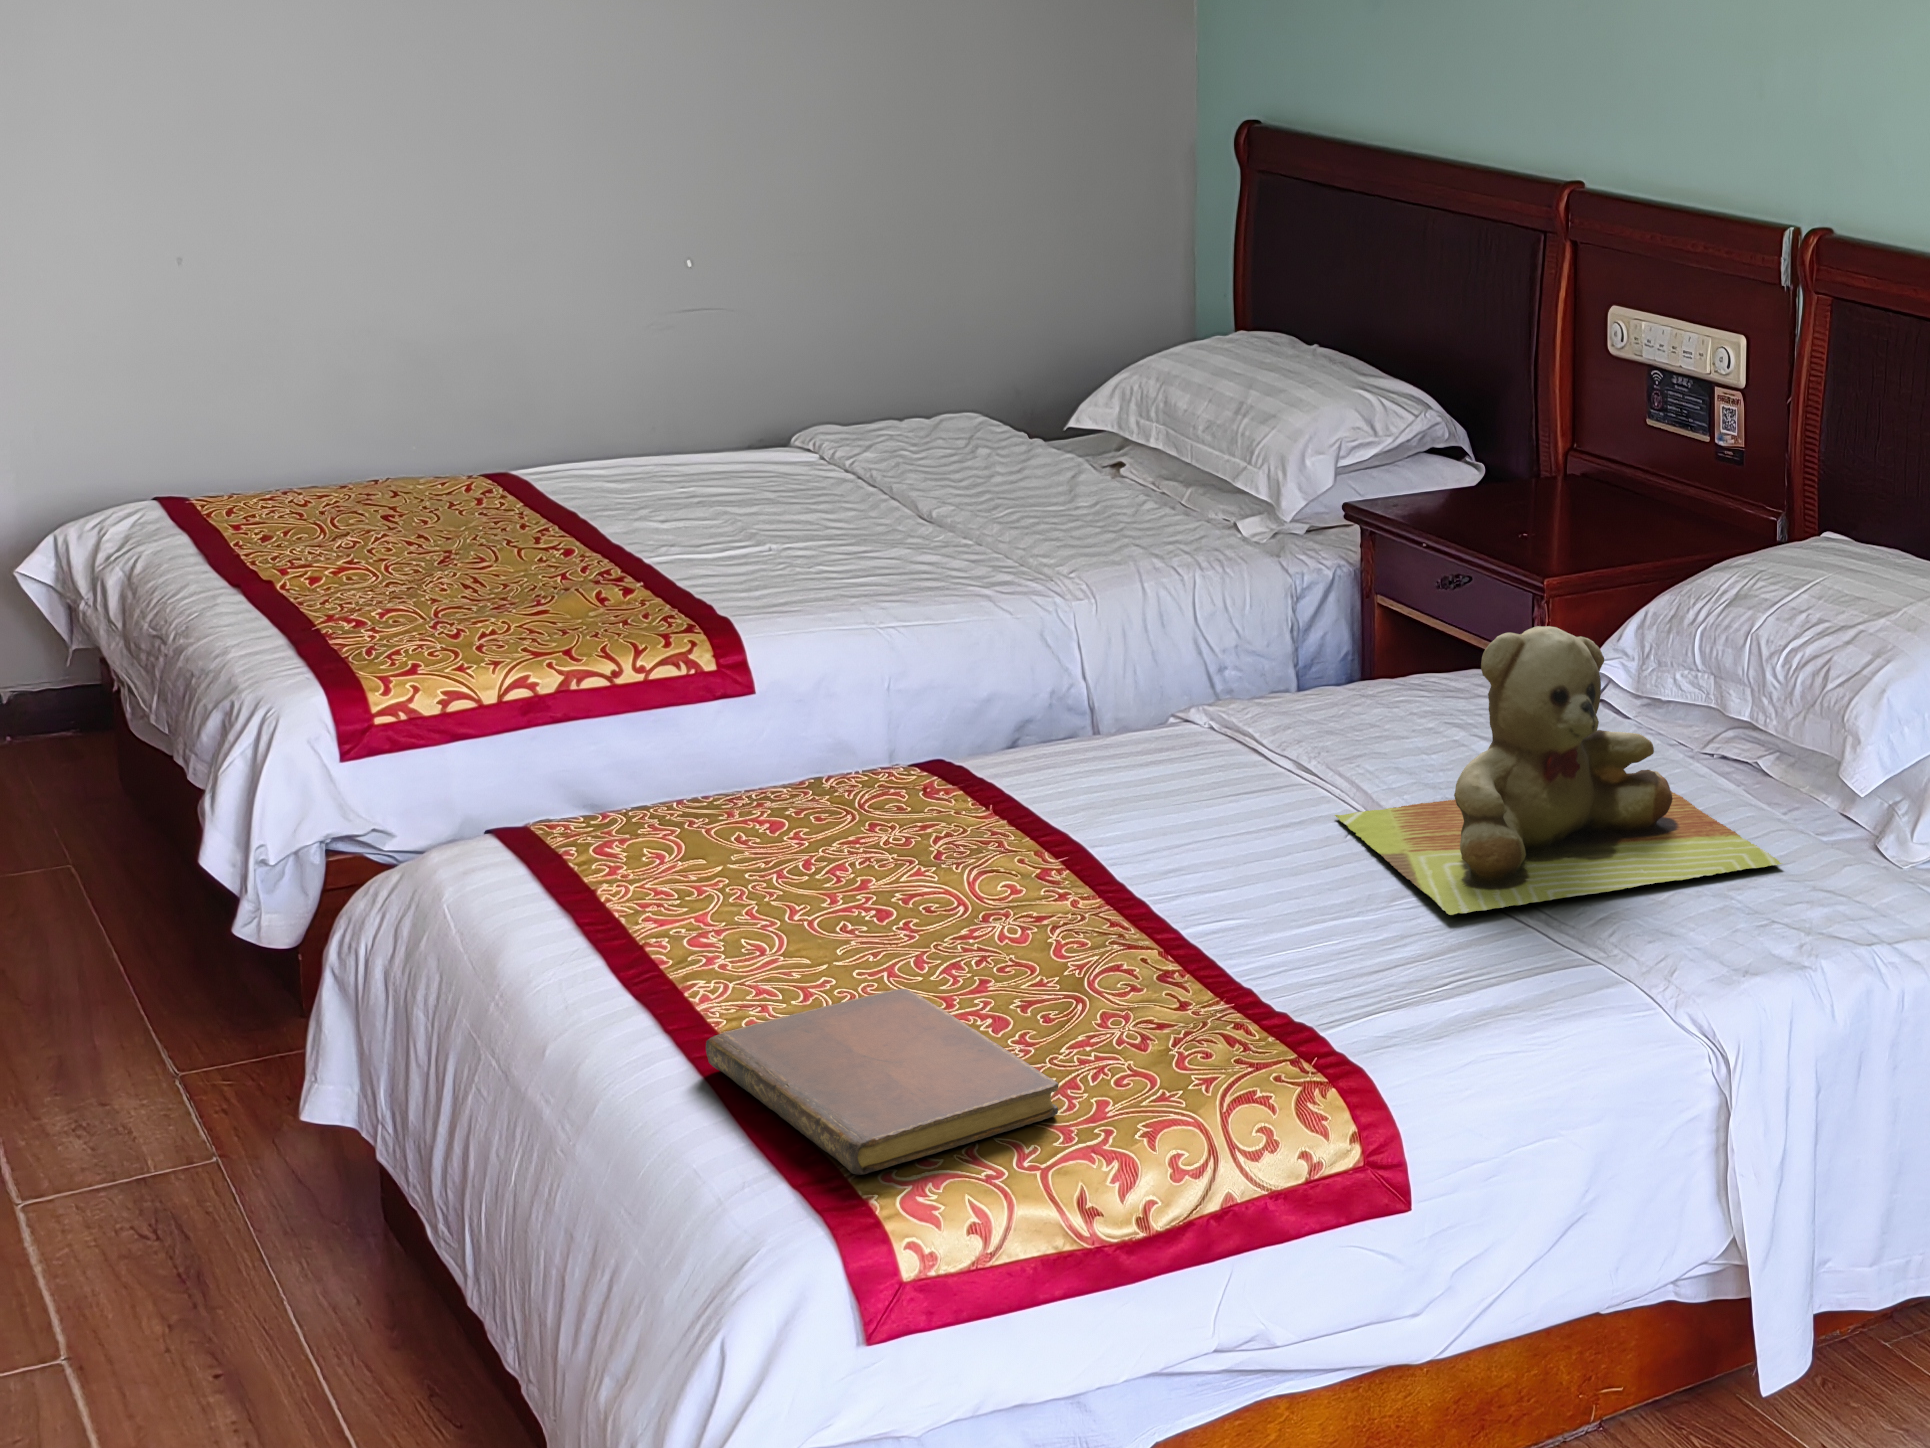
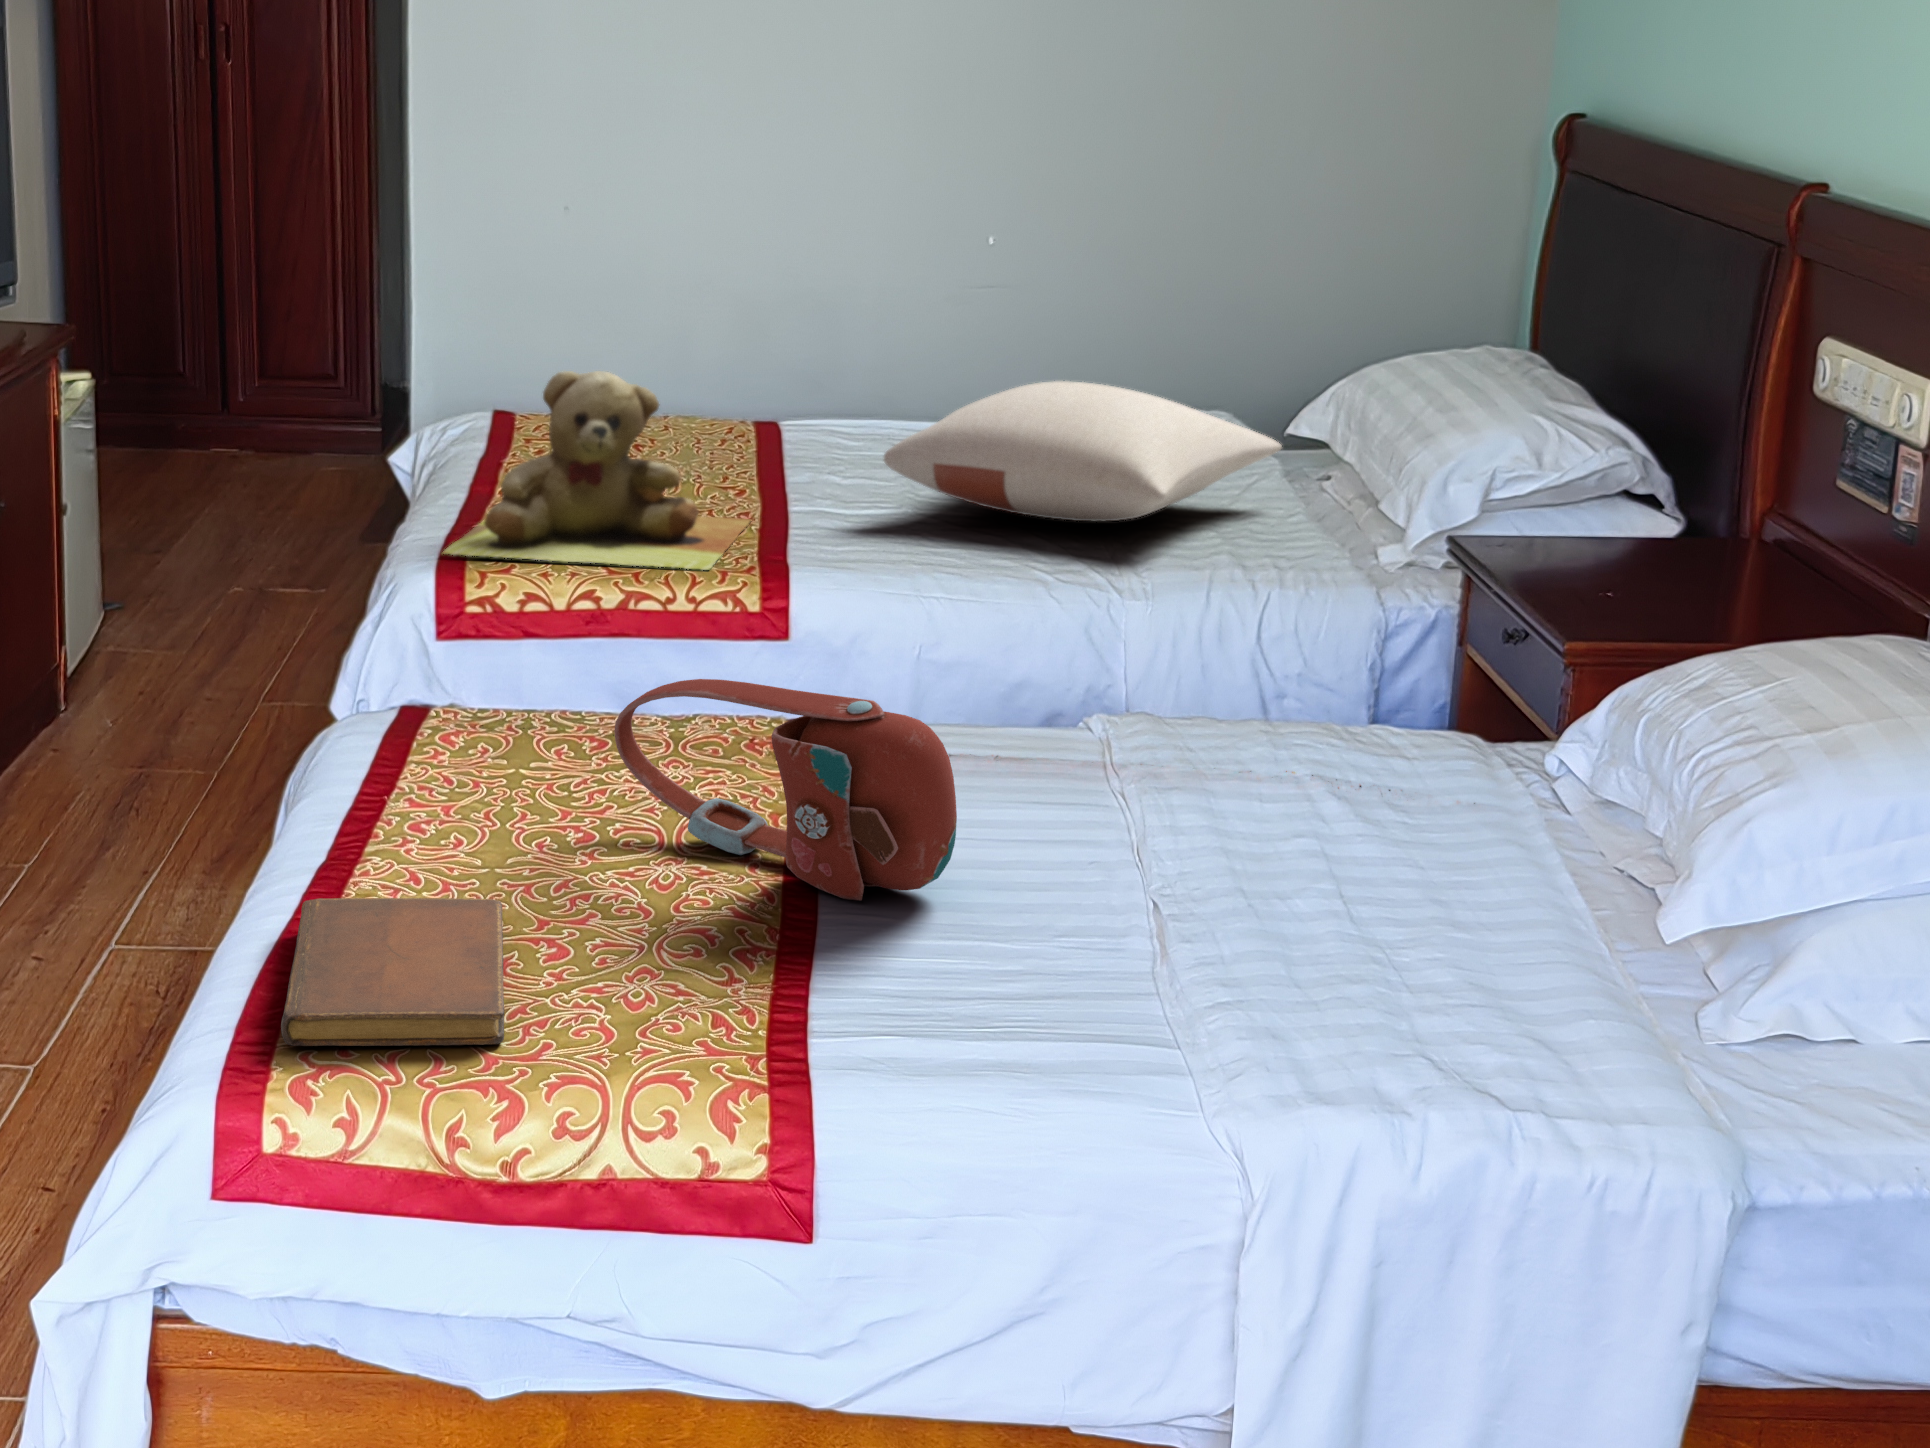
pillow: none [759,399,1108,533] -> present [884,381,1282,521]
teddy bear: present [1335,626,1782,915] -> present [444,371,752,570]
handbag: none [888,722,1279,912] -> present [614,679,957,900]

